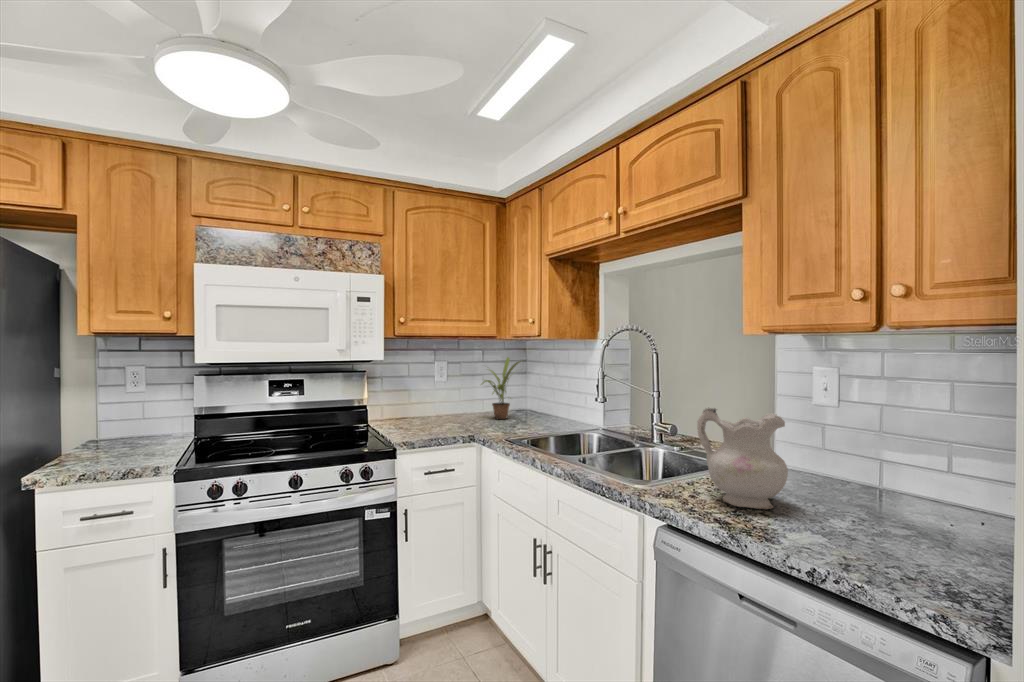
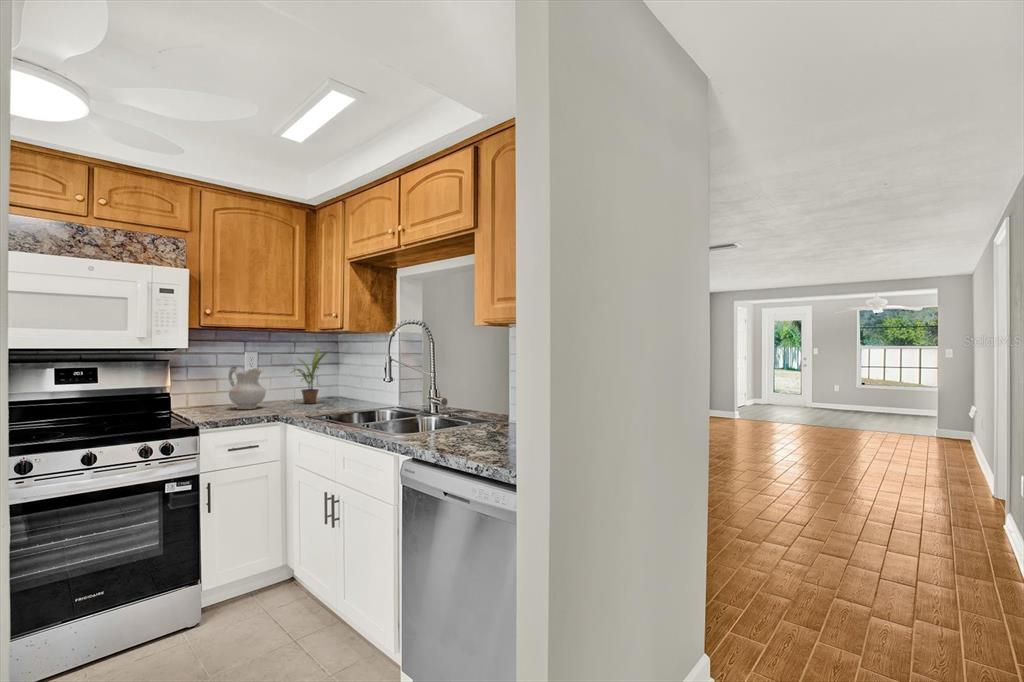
ceramic pitcher: present [697,408,788,509] -> present [228,366,266,409]

